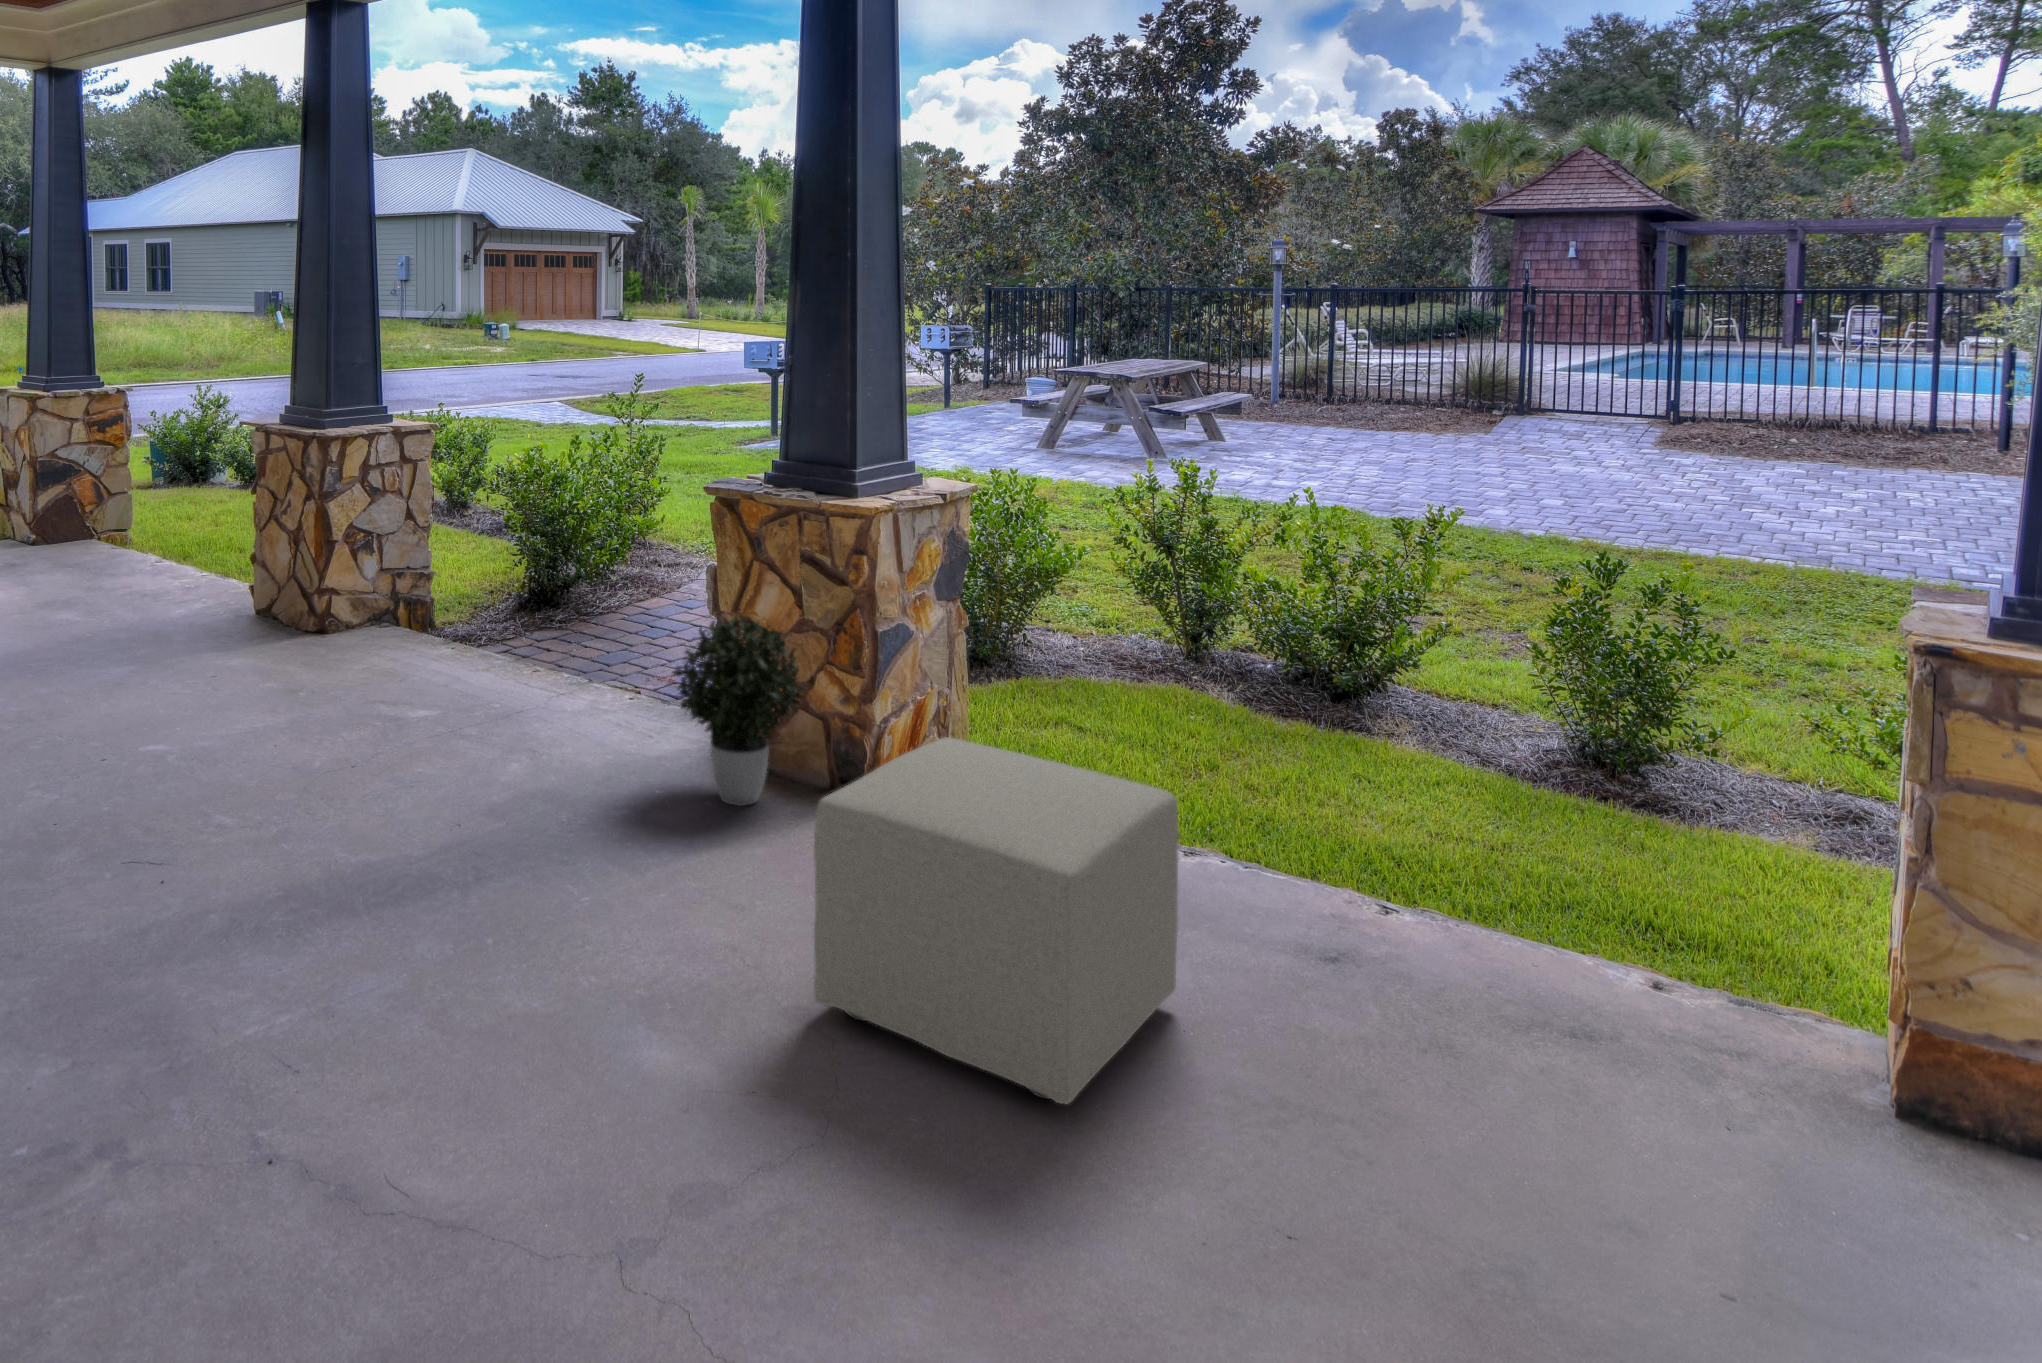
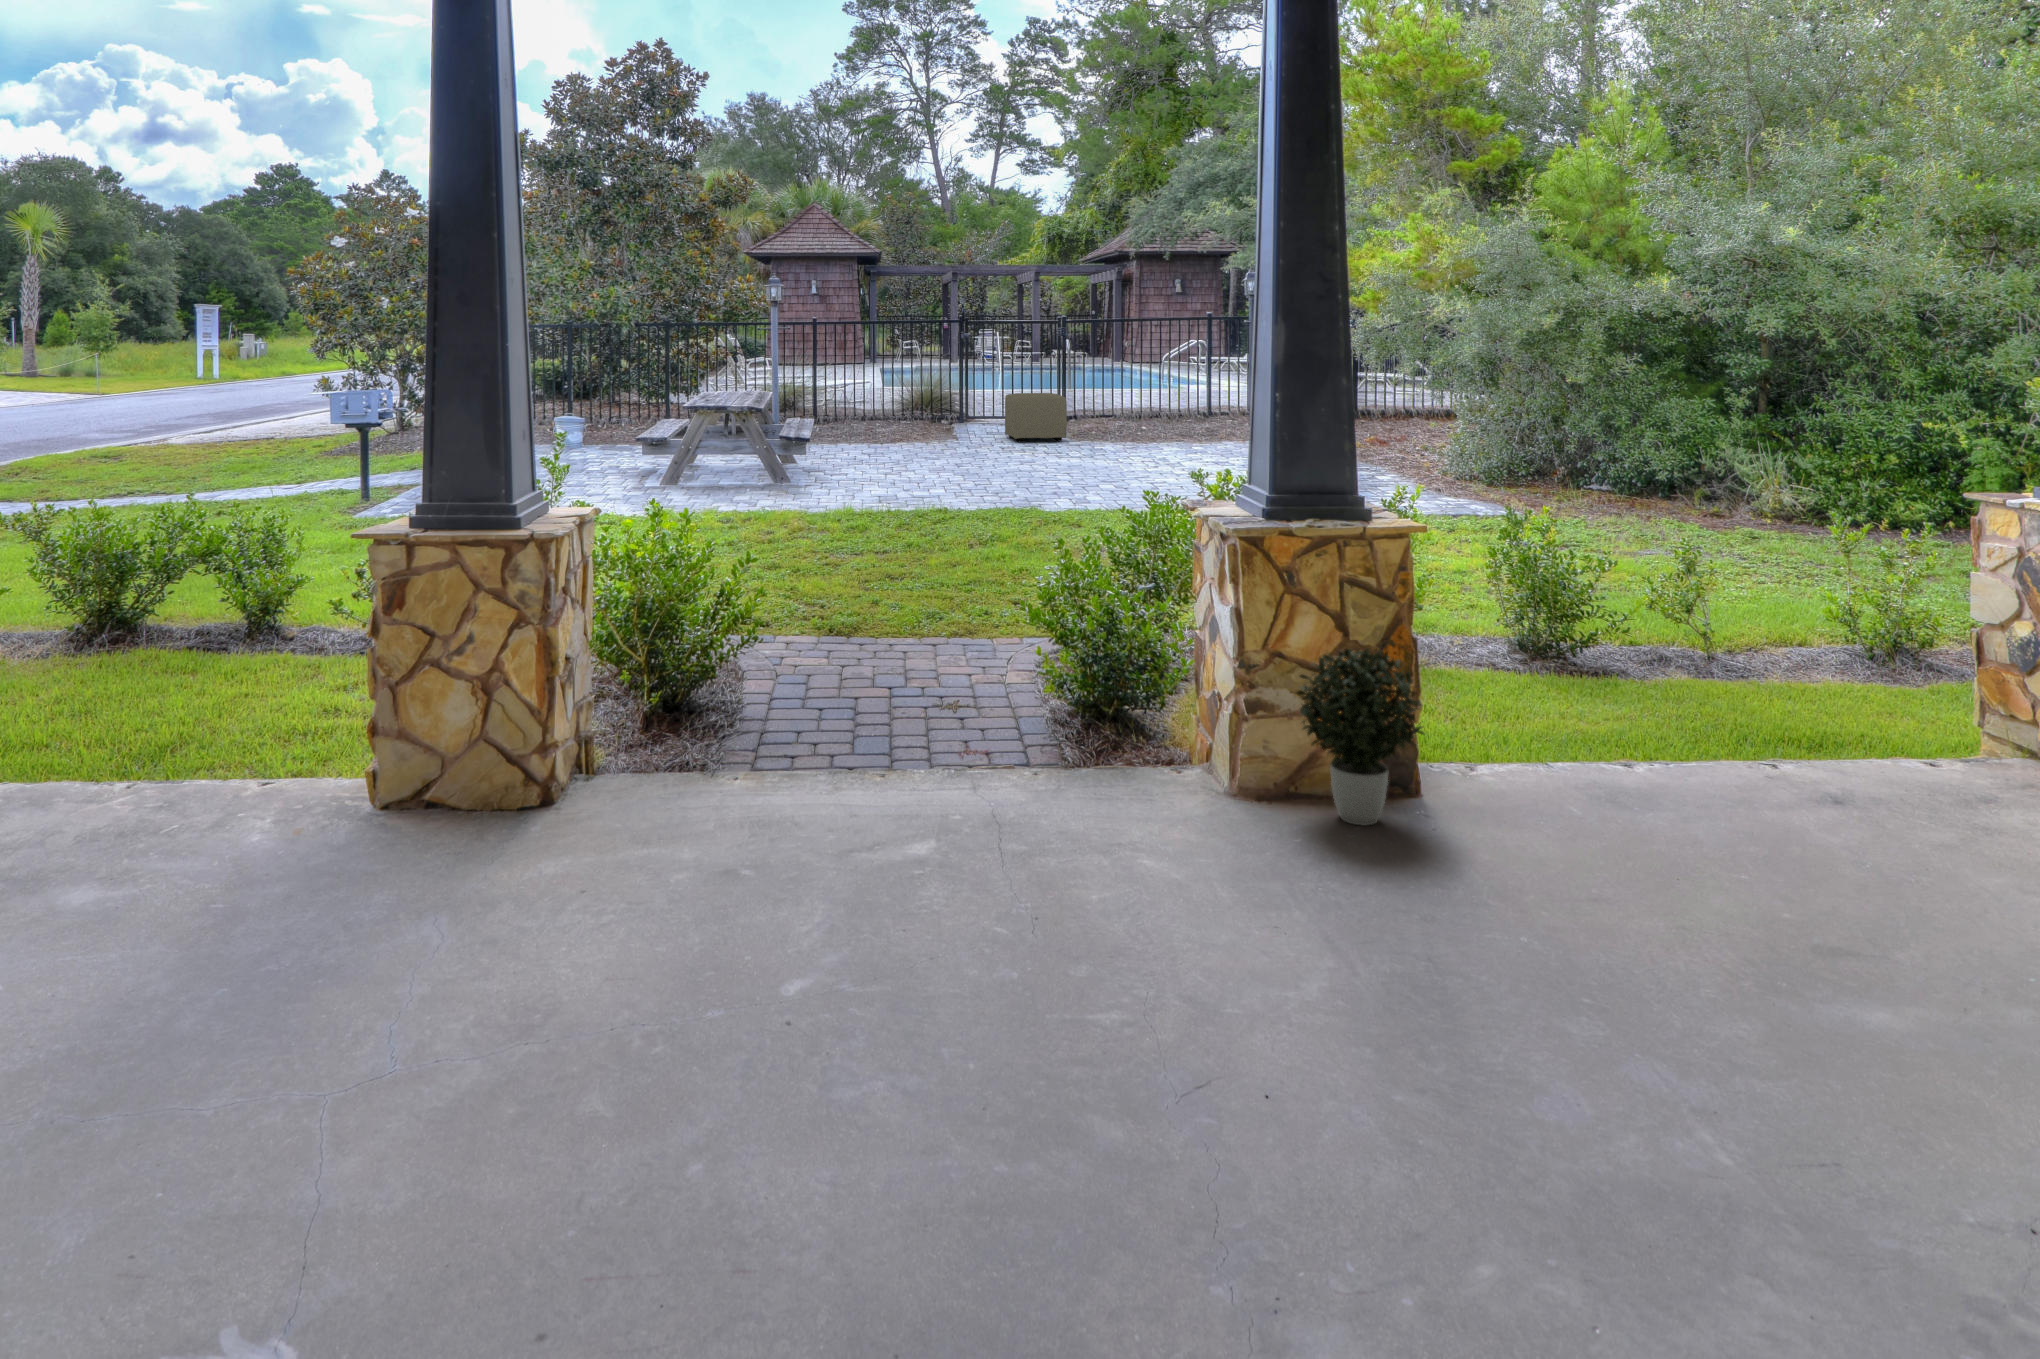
ottoman: present [814,737,1179,1104] -> present [1005,393,1067,442]

